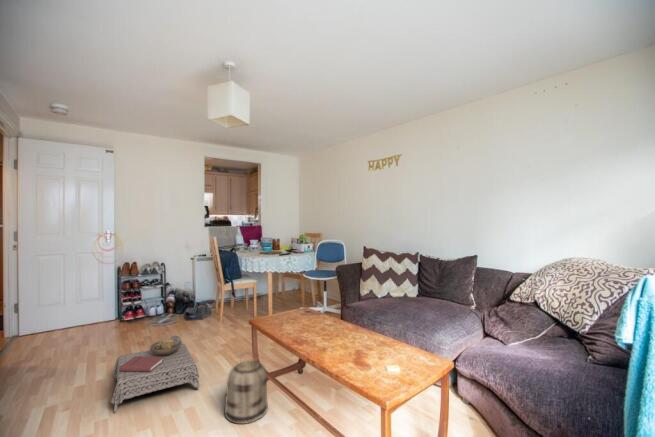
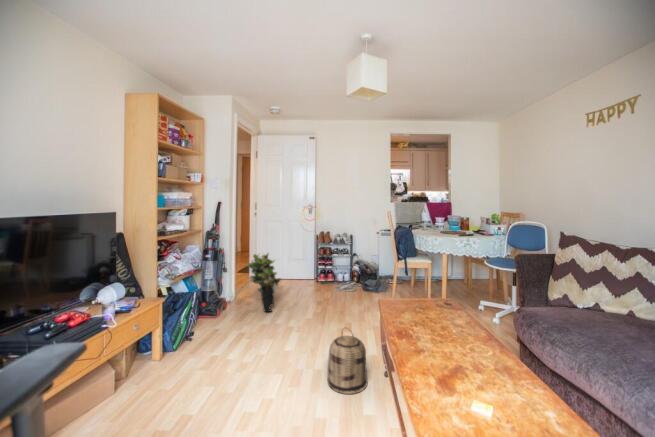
potted plant: none [26,291,90,381] -> present [248,253,281,312]
ottoman: present [111,336,199,413] -> none [271,298,336,348]

